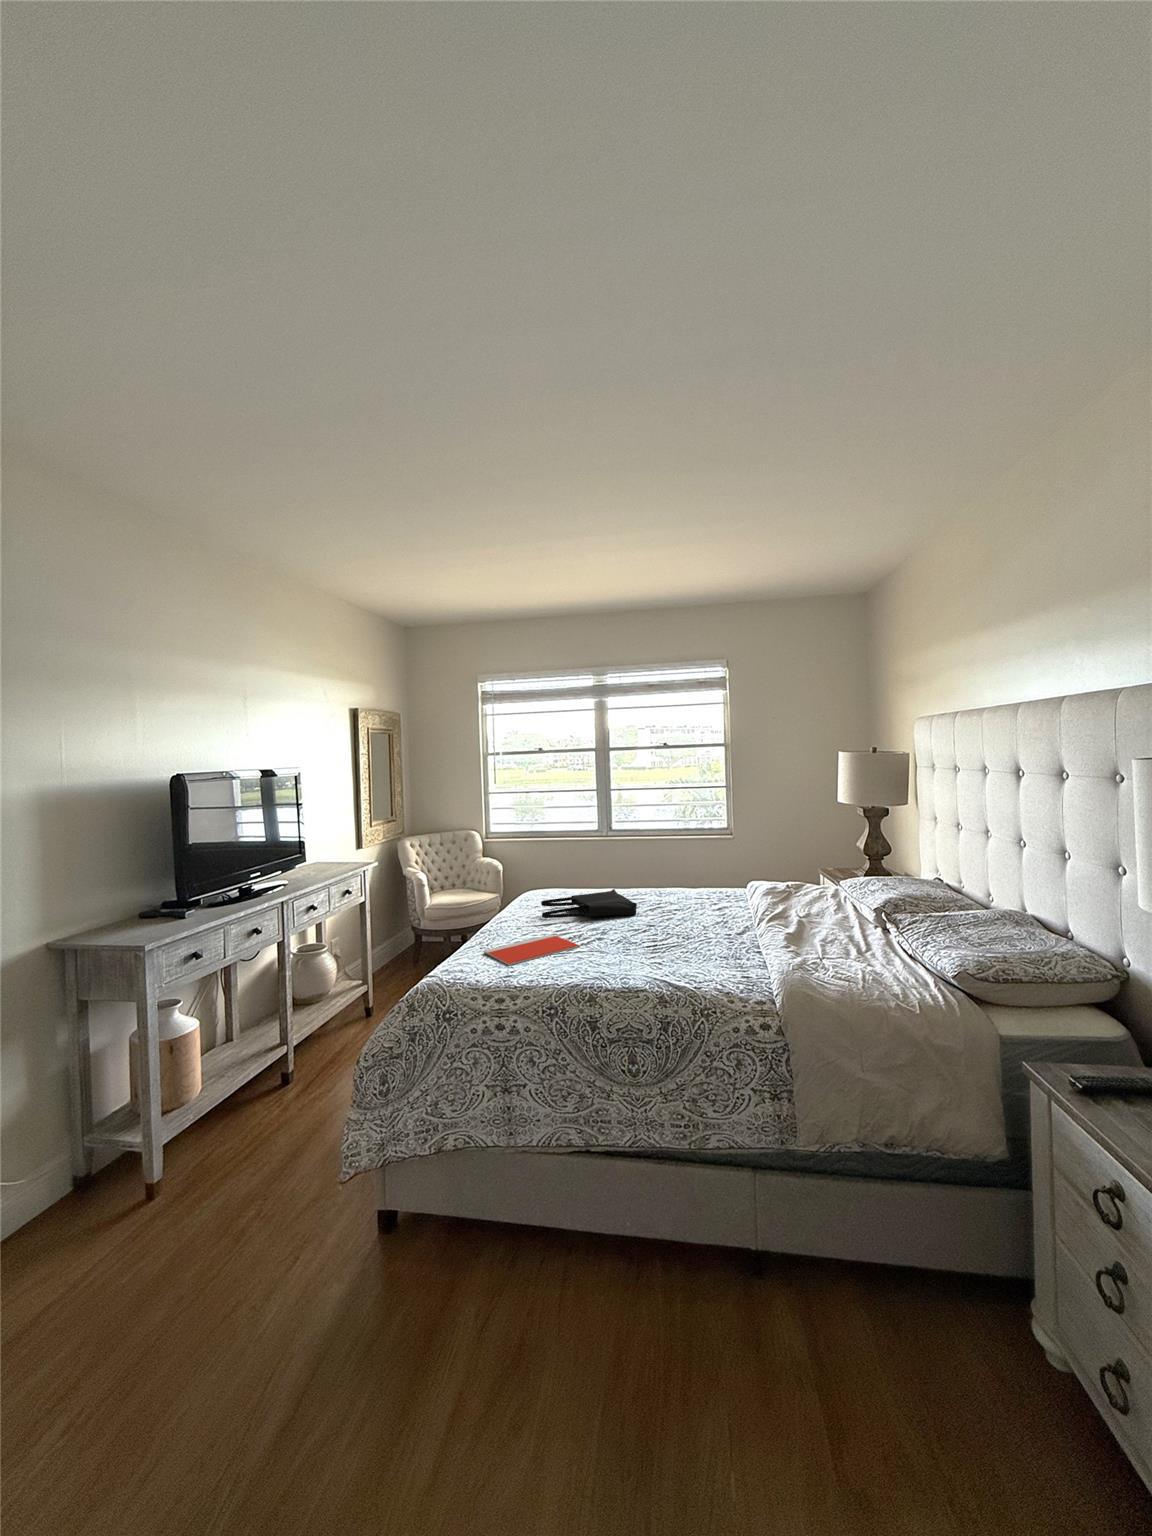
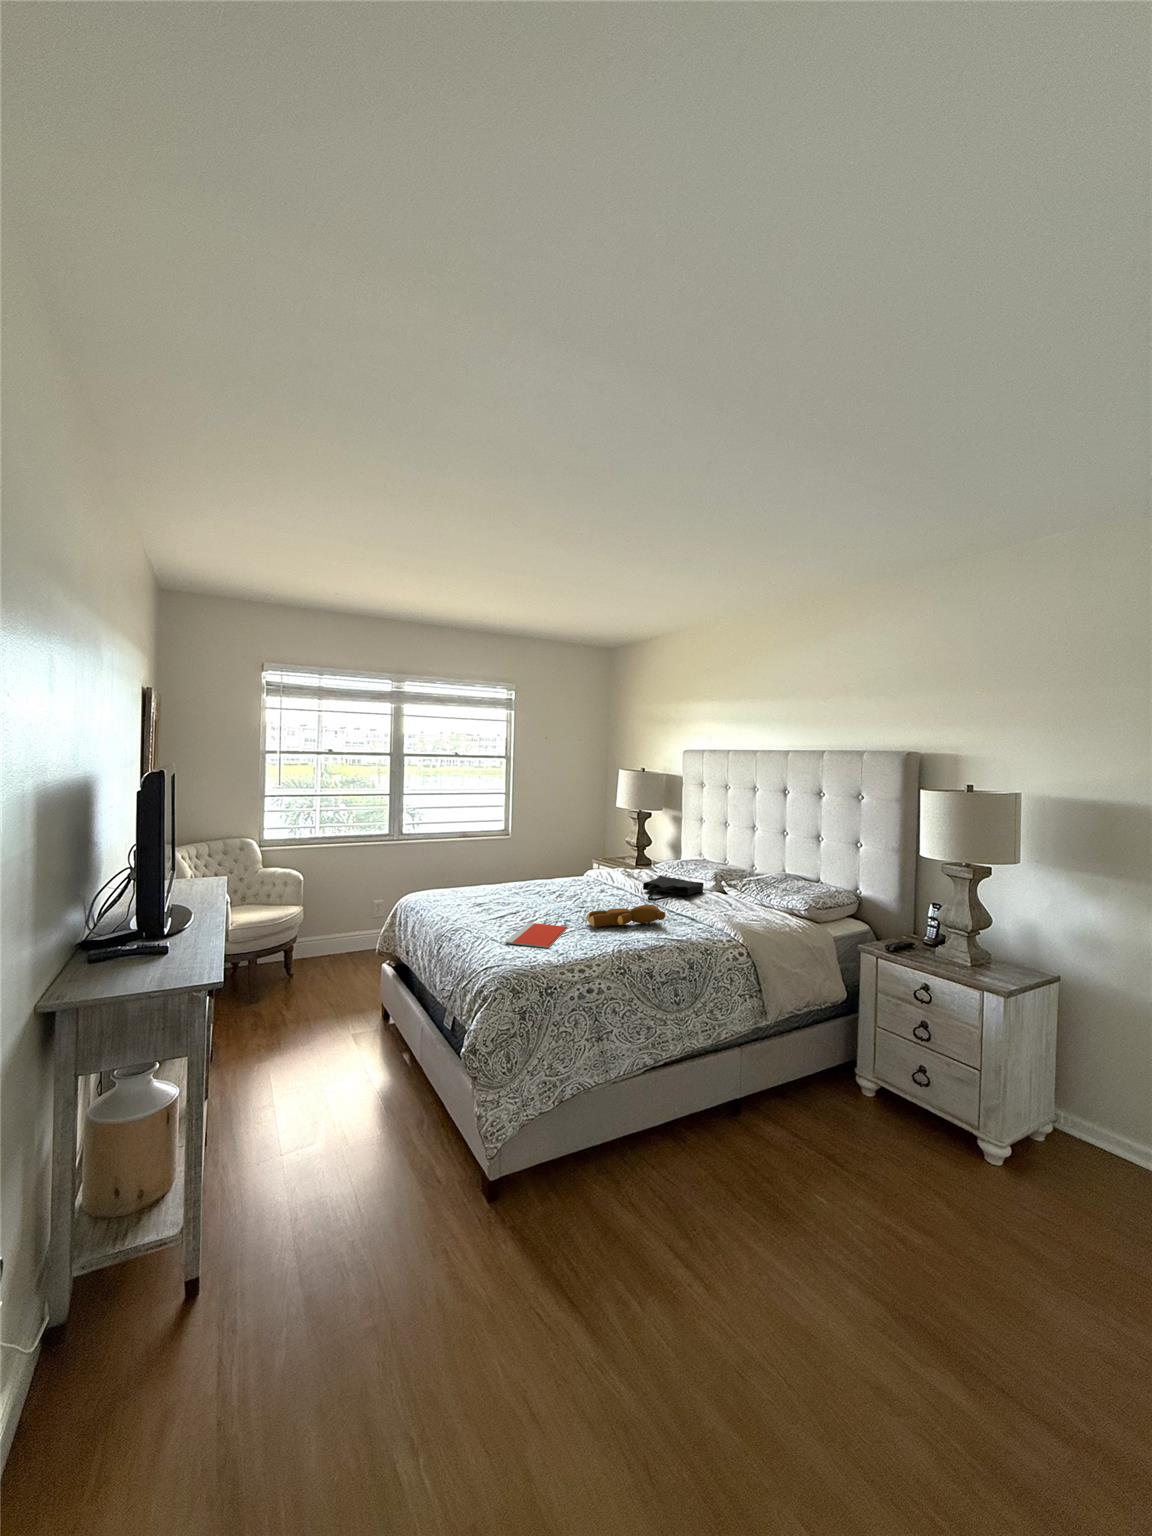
tote bag: present [541,889,637,918] -> present [643,875,704,901]
teddy bear: none [599,931,701,958] -> present [586,905,665,927]

